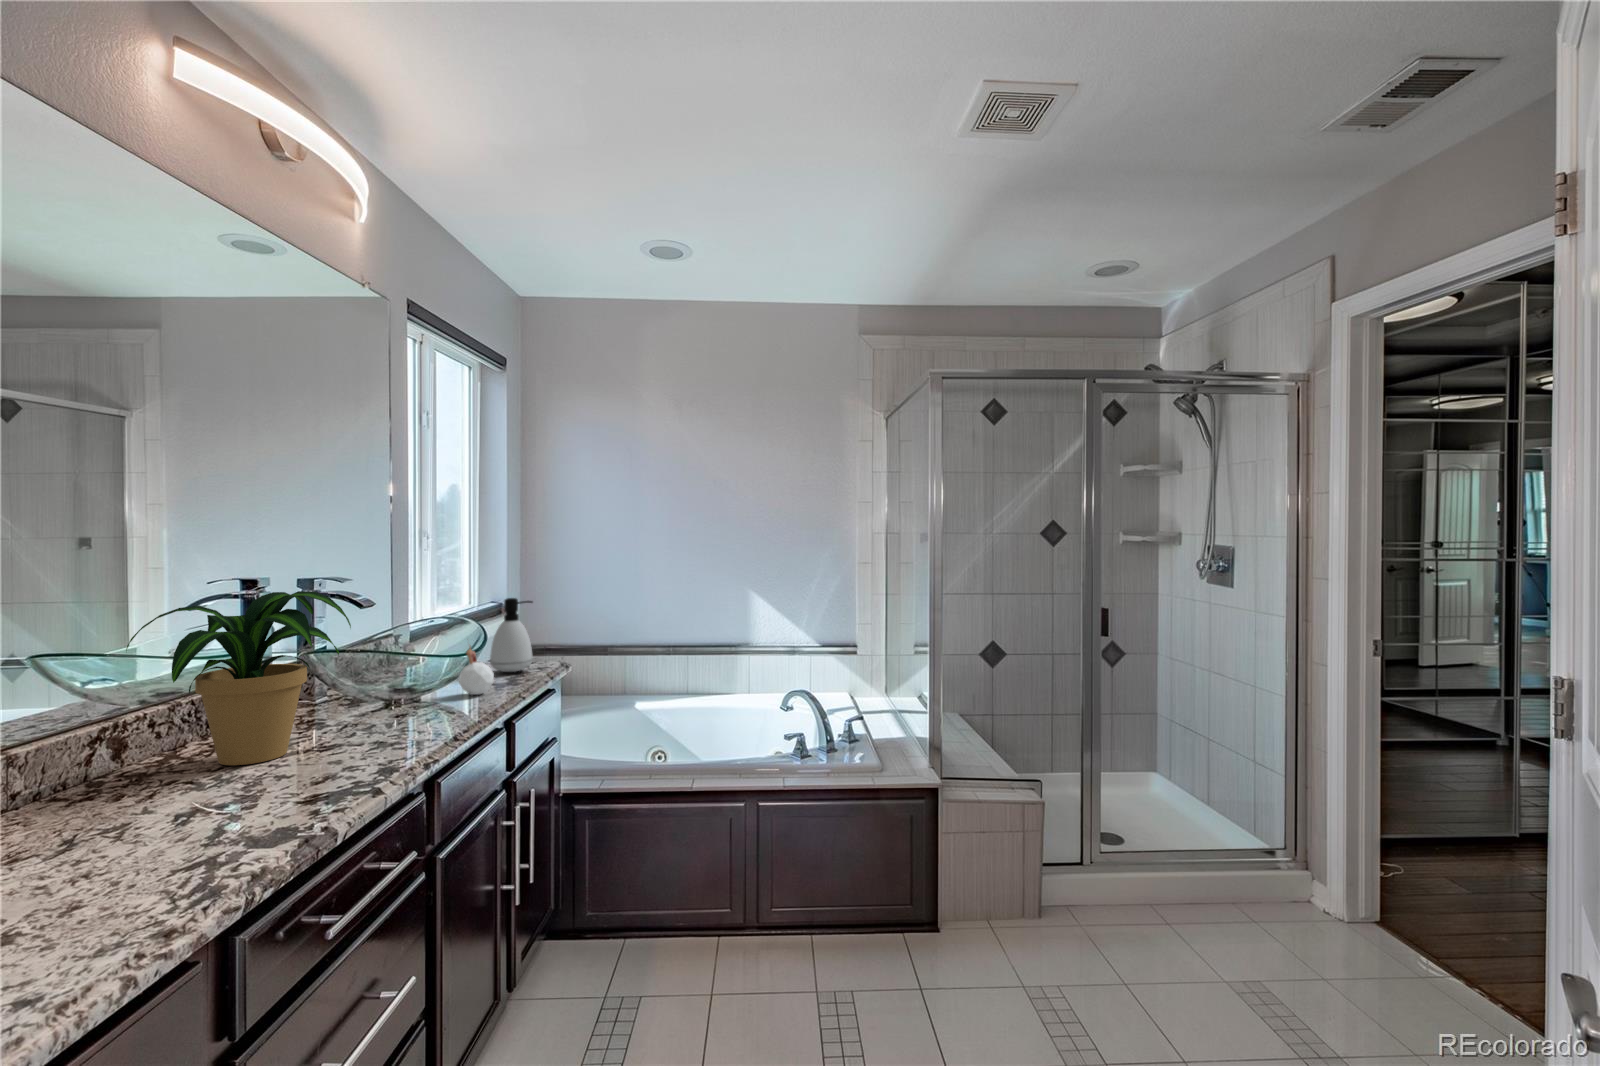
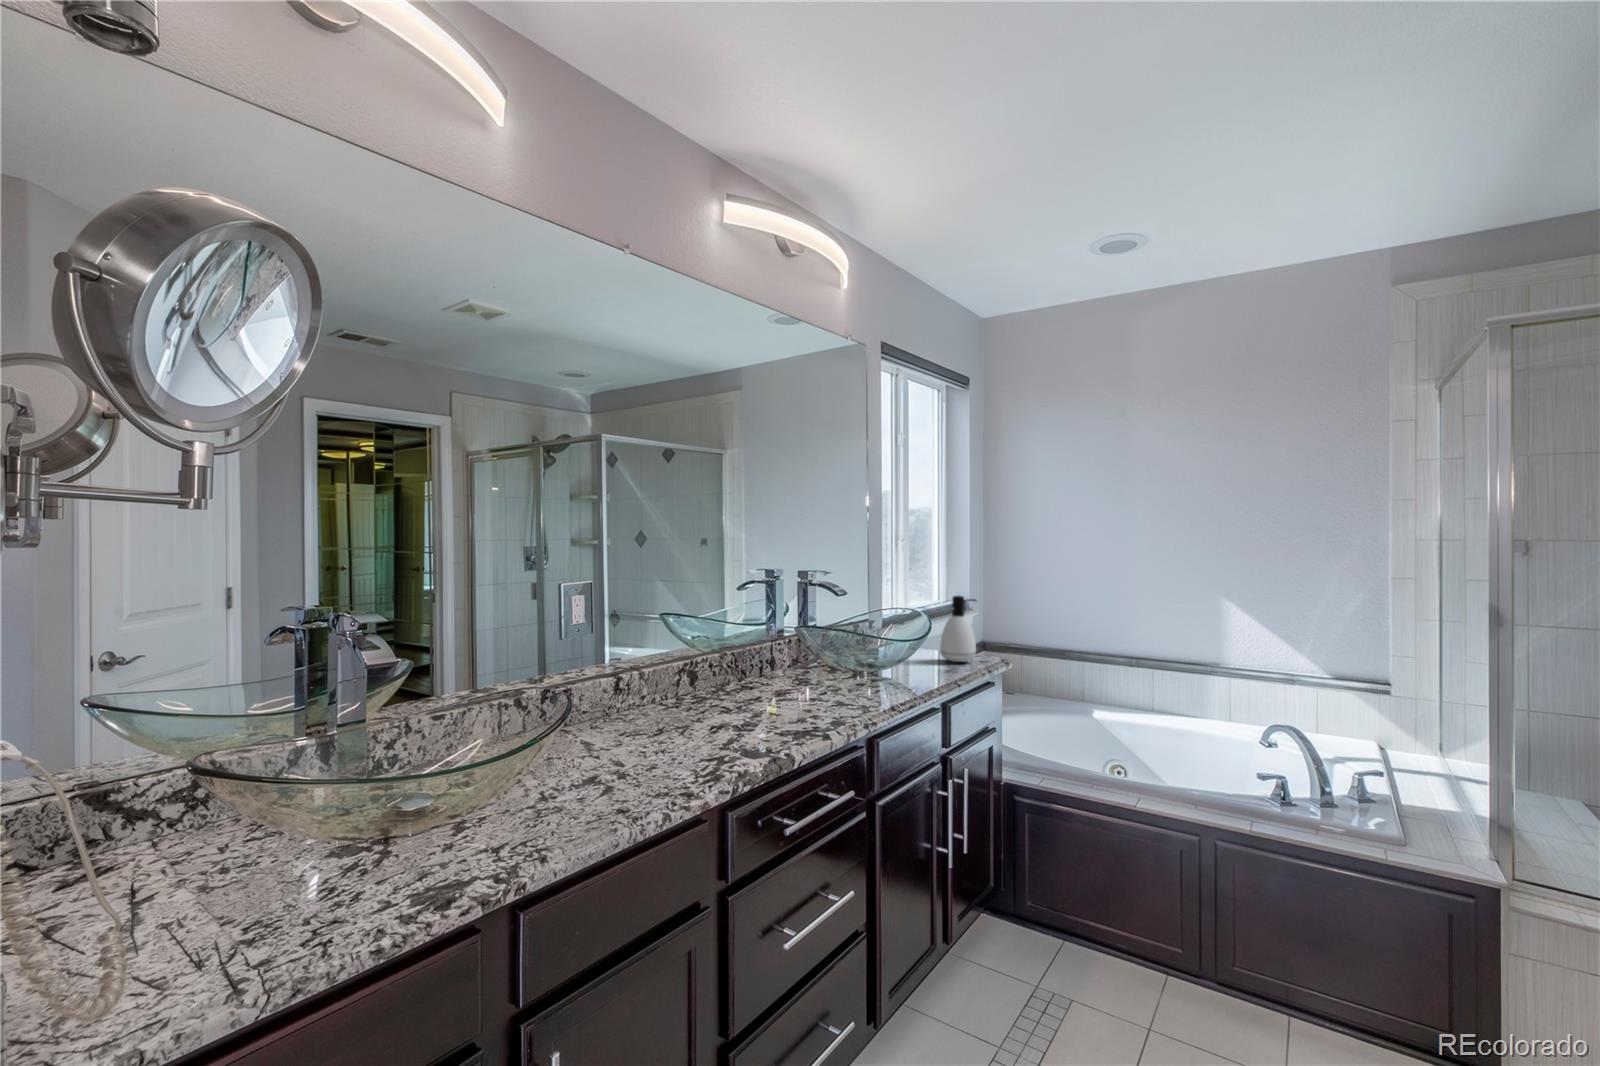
potted plant: present [126,591,351,765] -> none [695,580,822,703]
candle: present [459,646,494,695] -> none [909,628,937,677]

